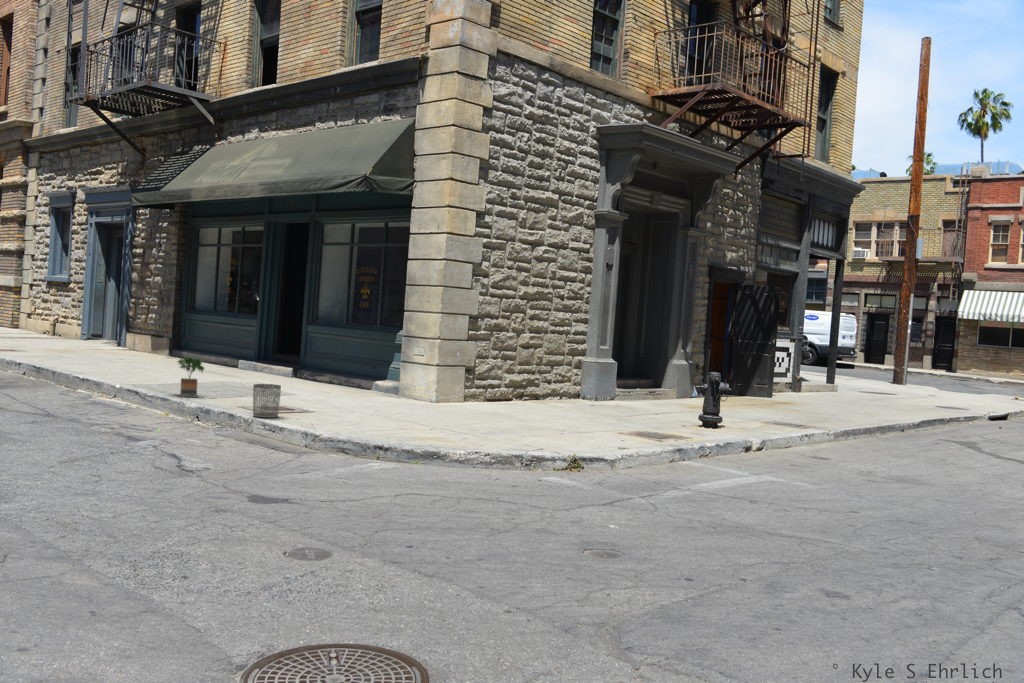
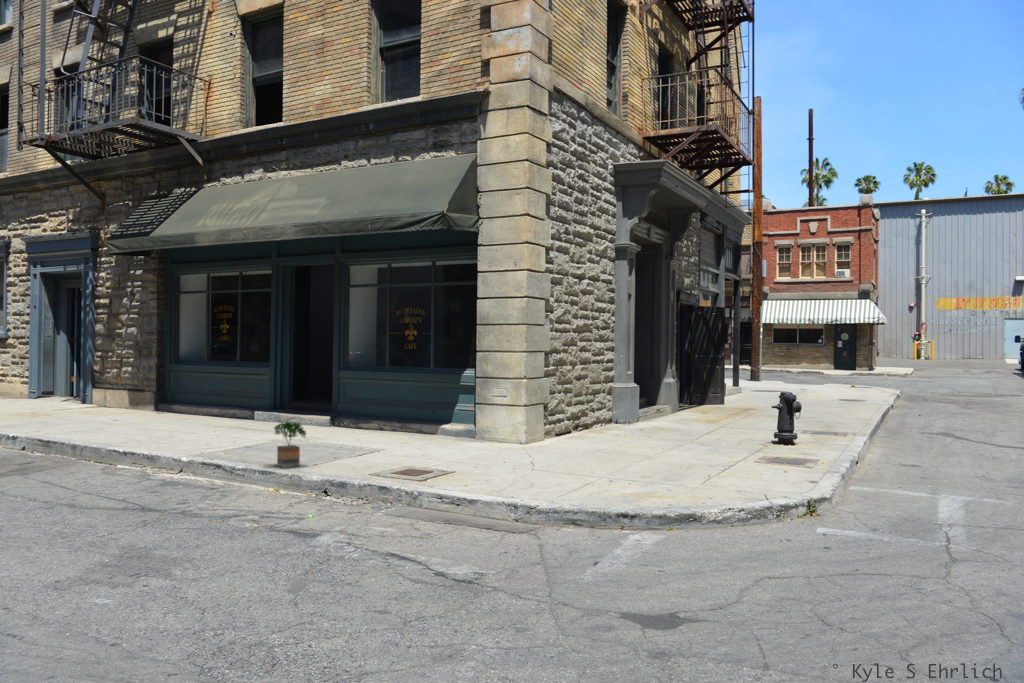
waste bin: present [253,384,281,418] -> none [409,448,440,489]

